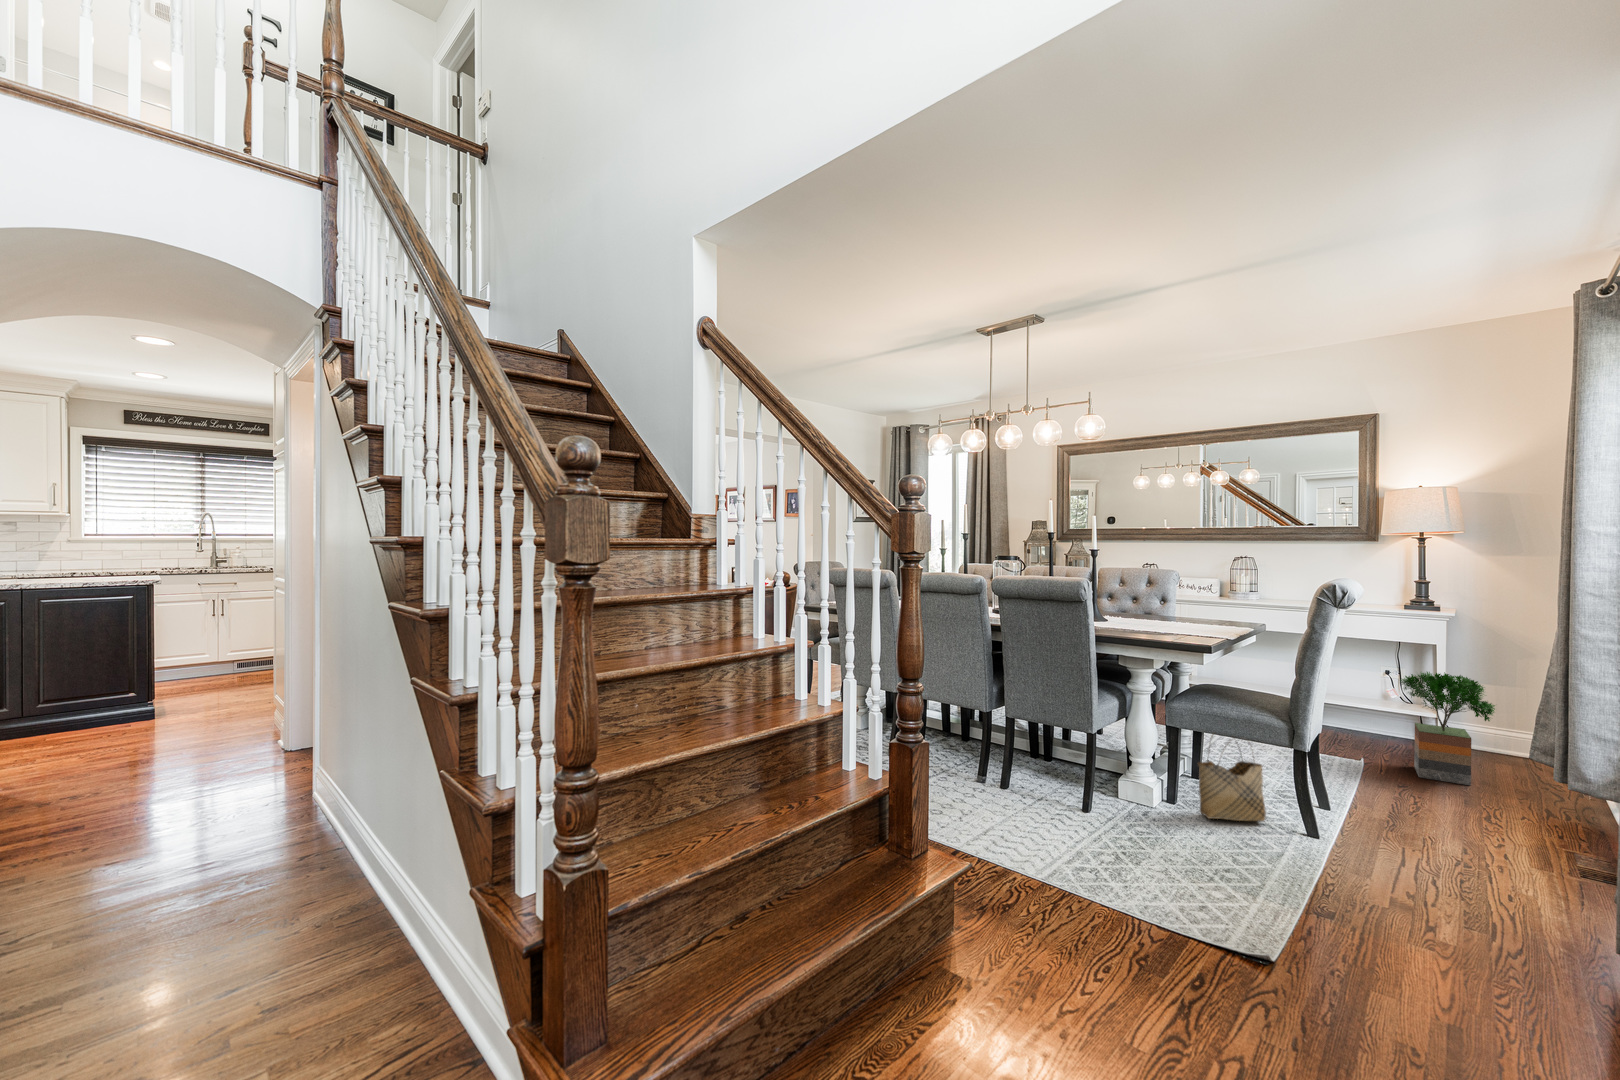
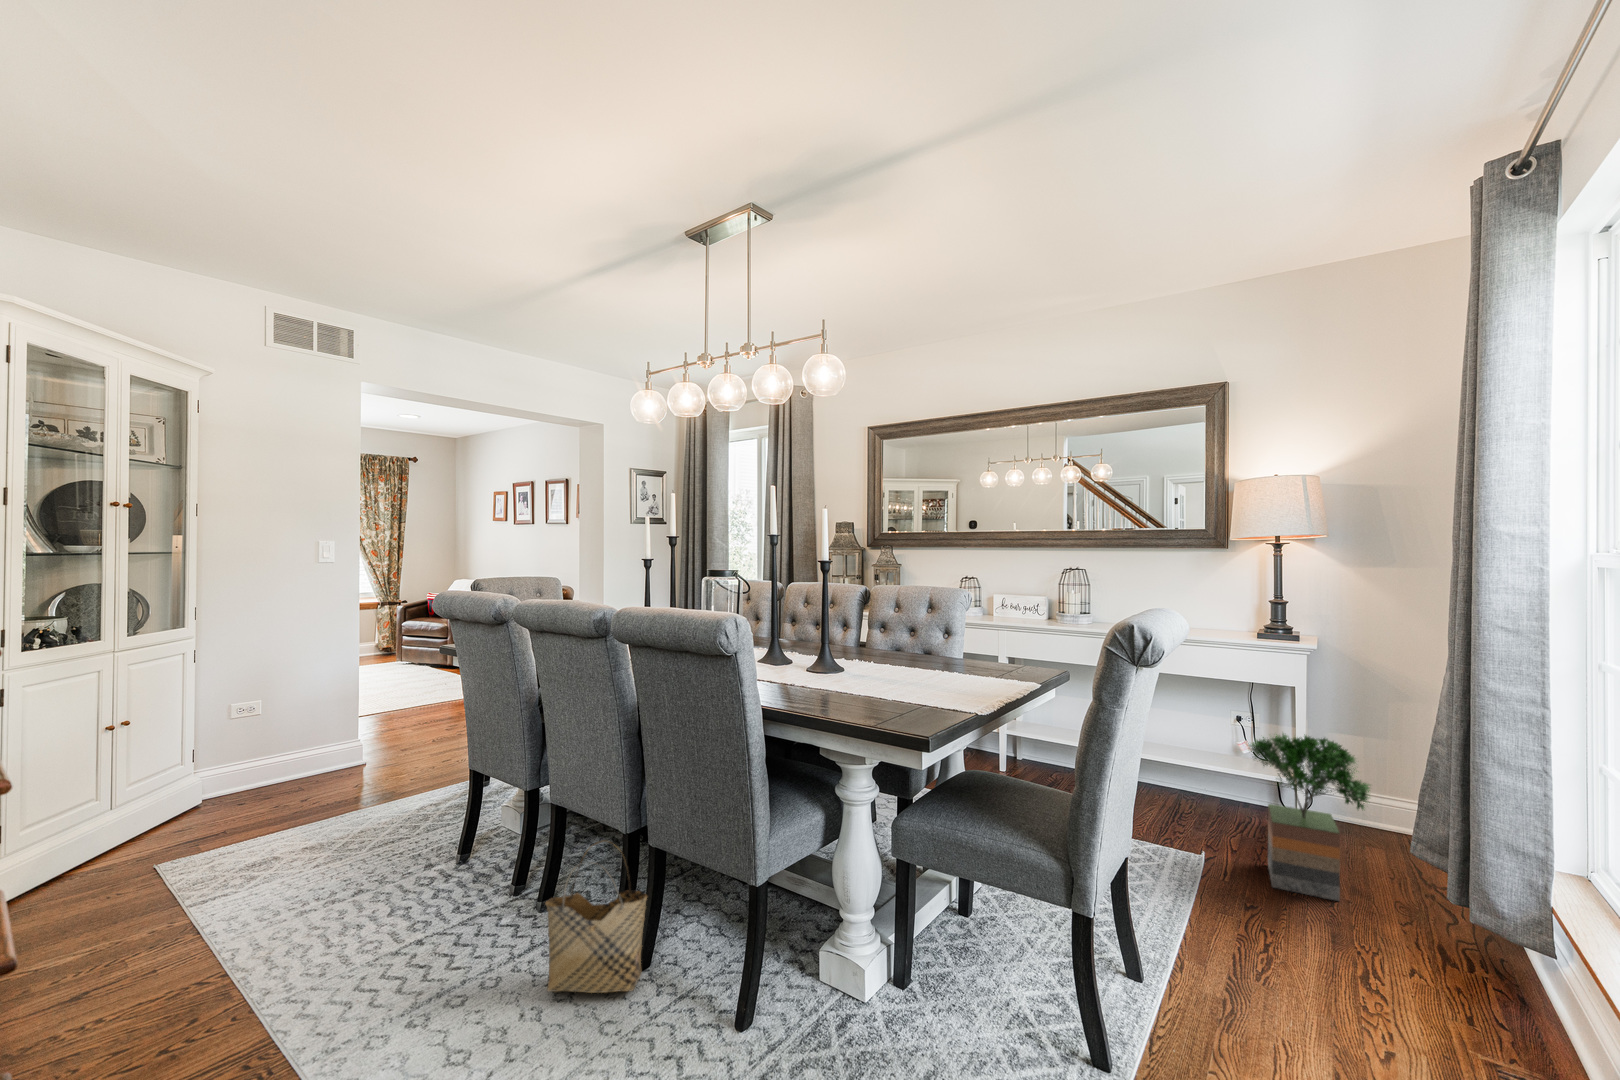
woven basket: present [1198,732,1266,821] -> present [545,840,647,993]

